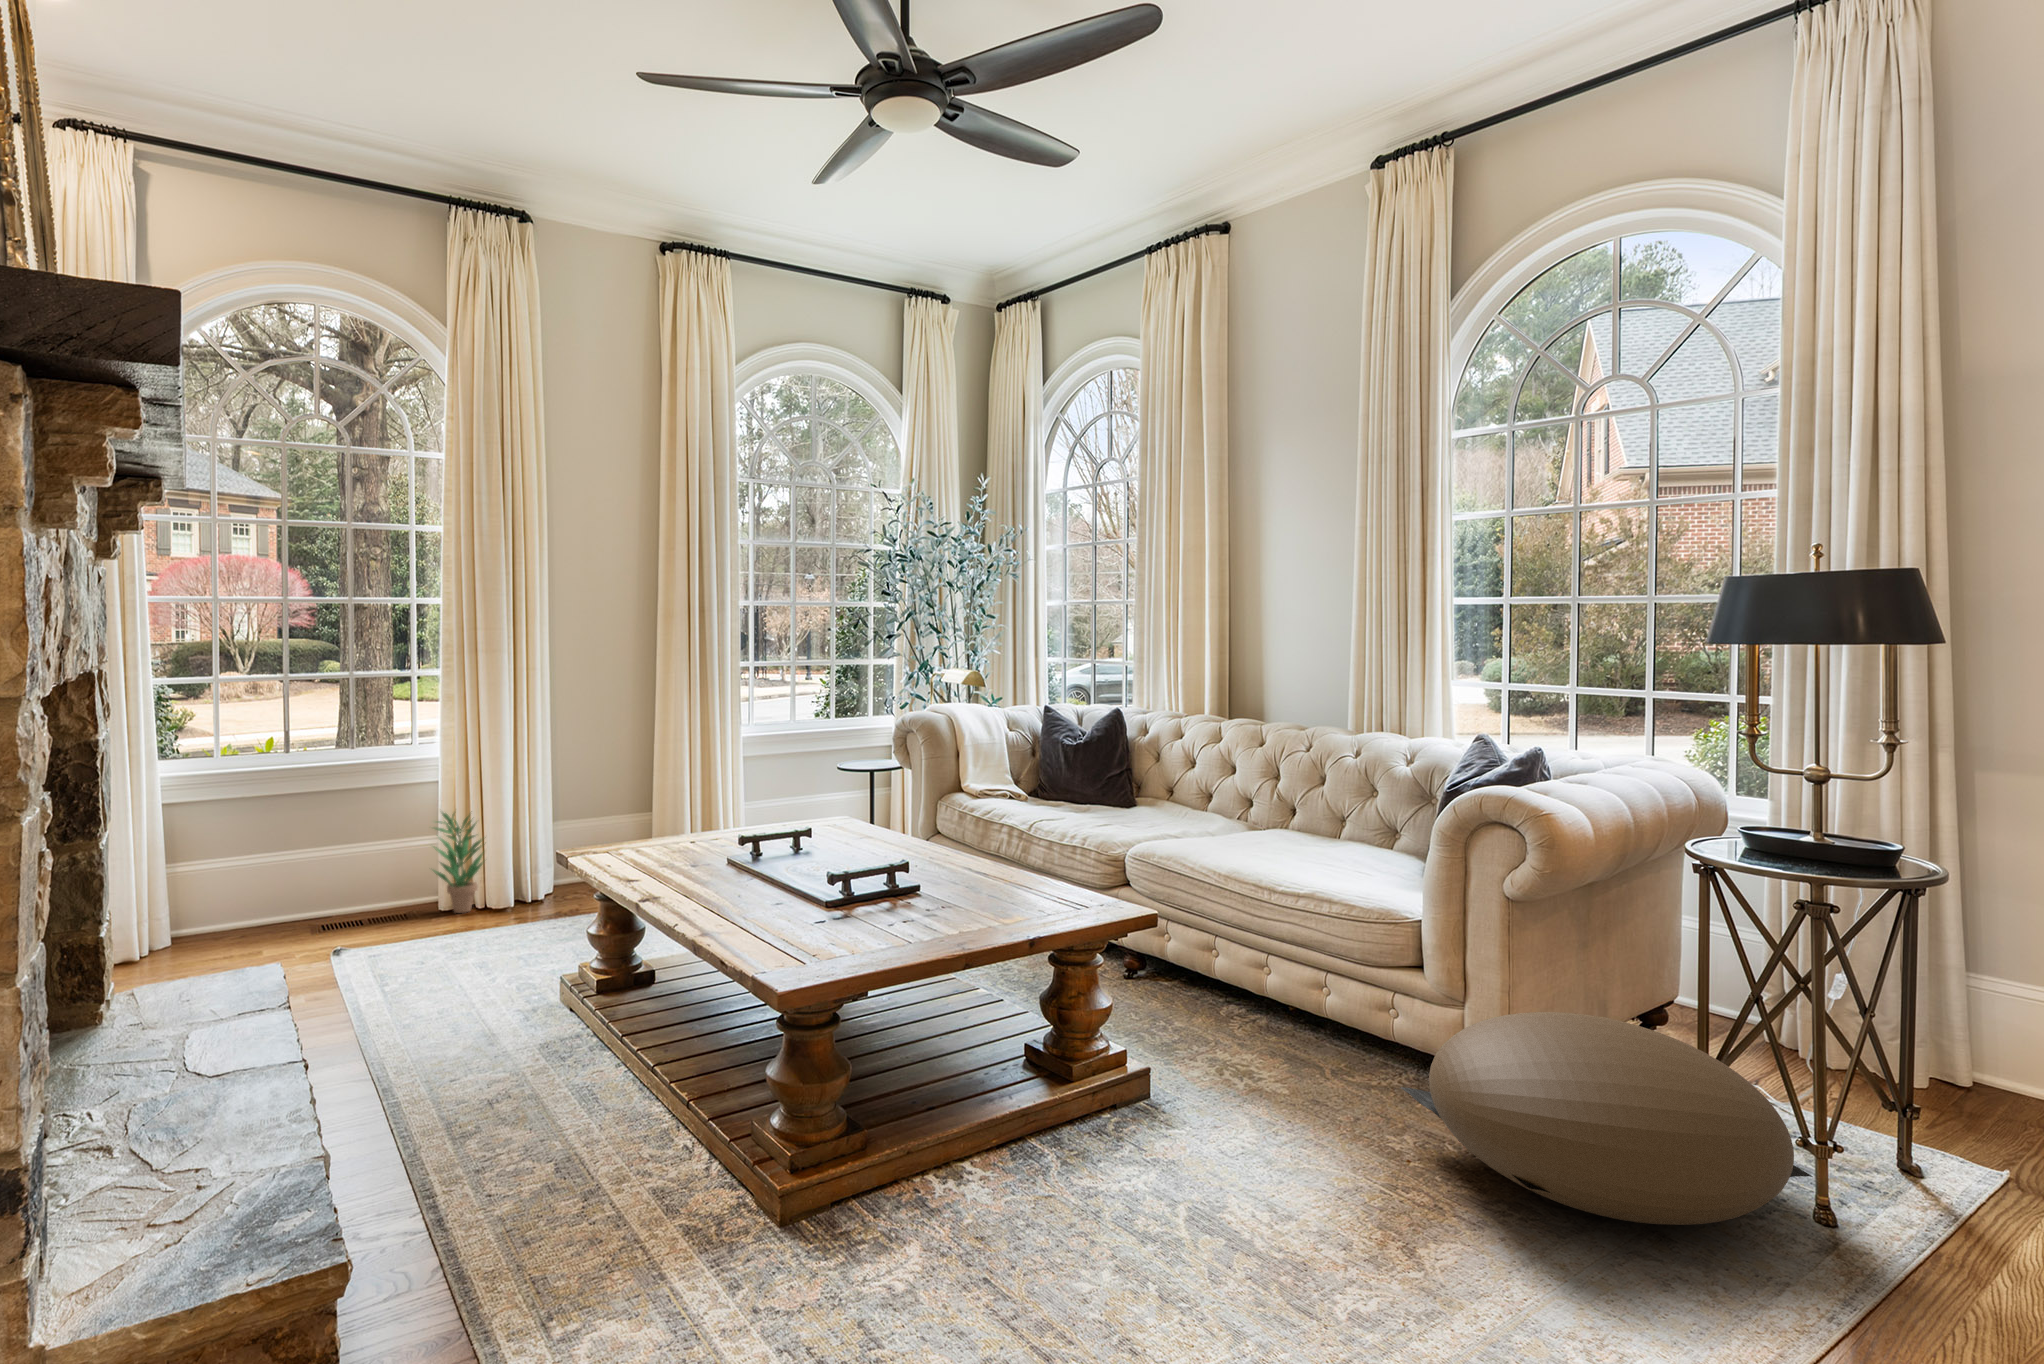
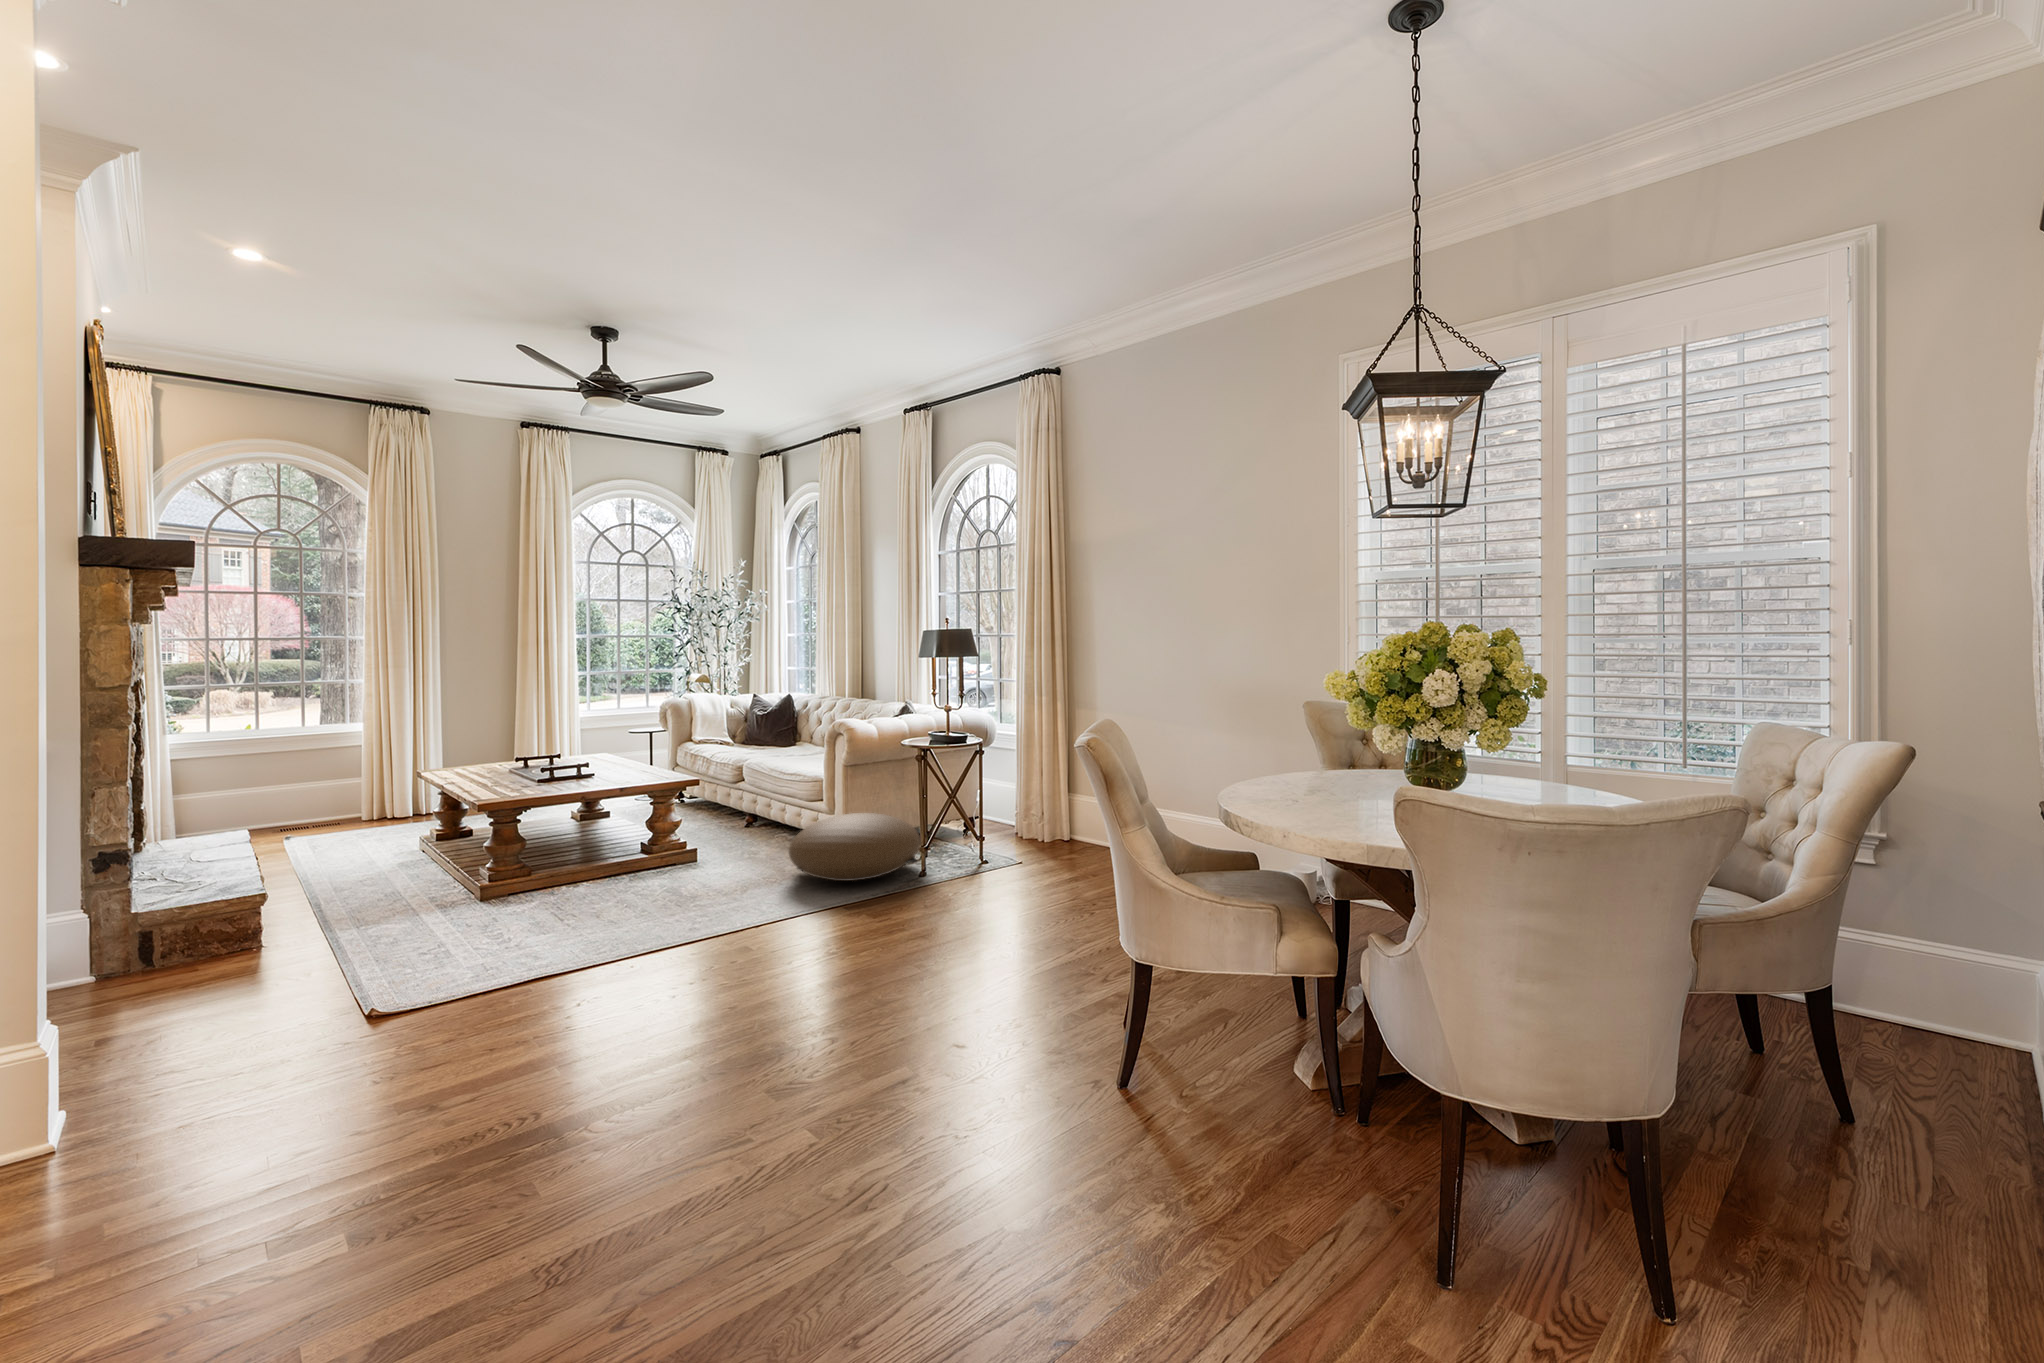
potted plant: present [433,813,483,913] -> none [351,760,392,822]

